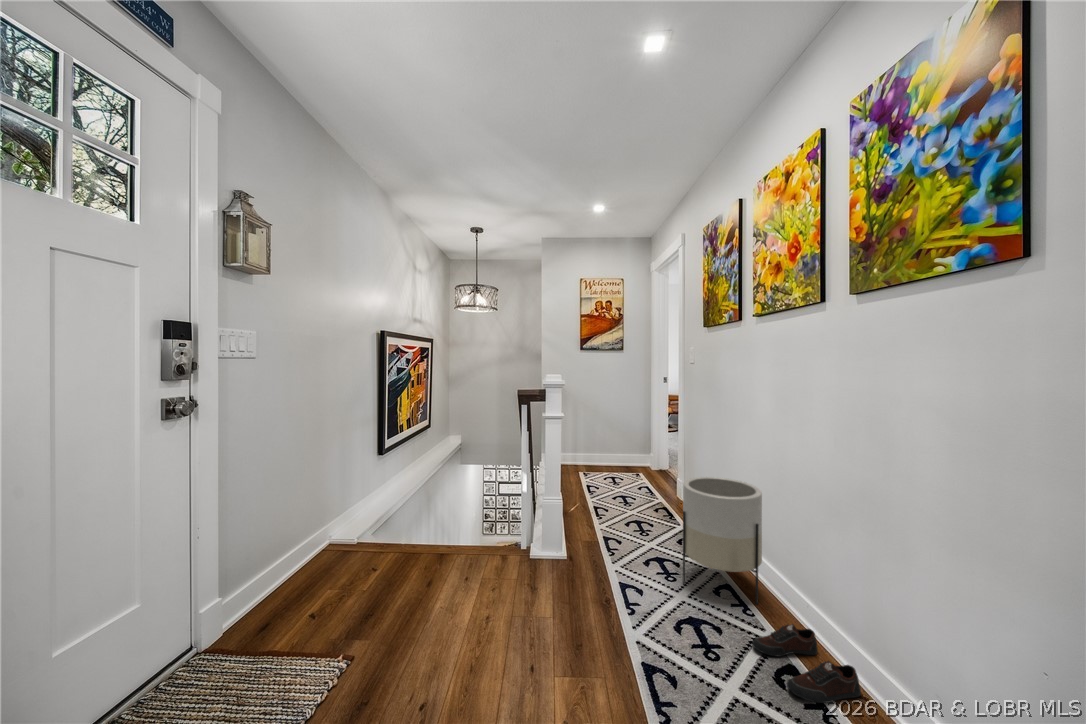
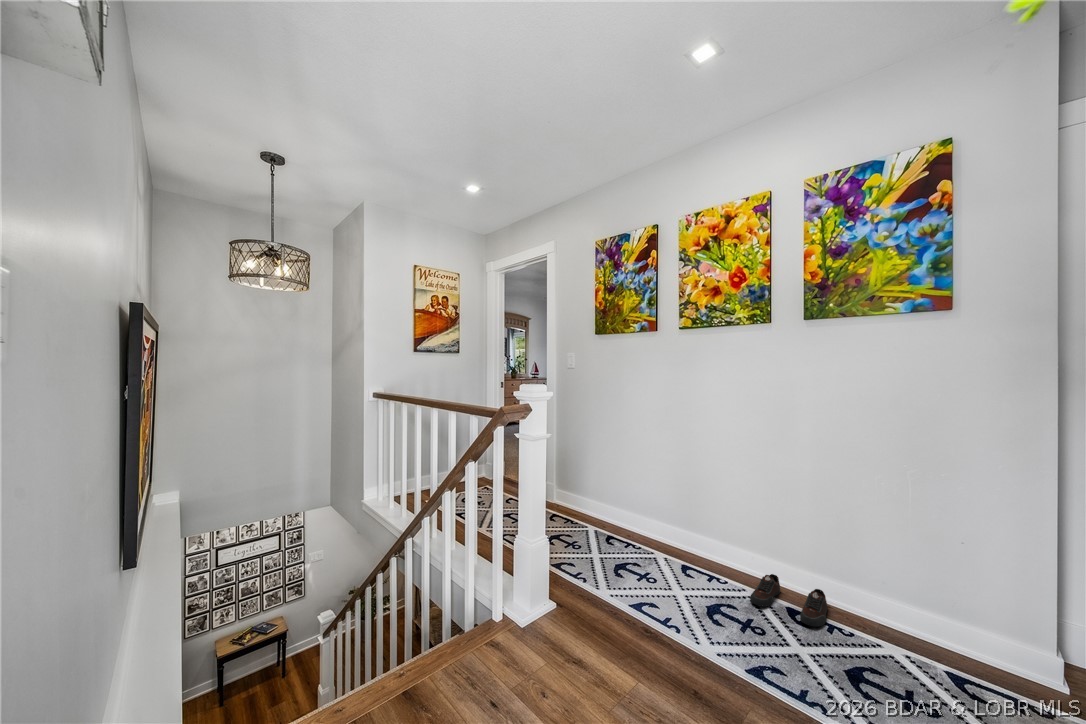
planter: present [682,477,762,604] -> none [644,470,714,578]

